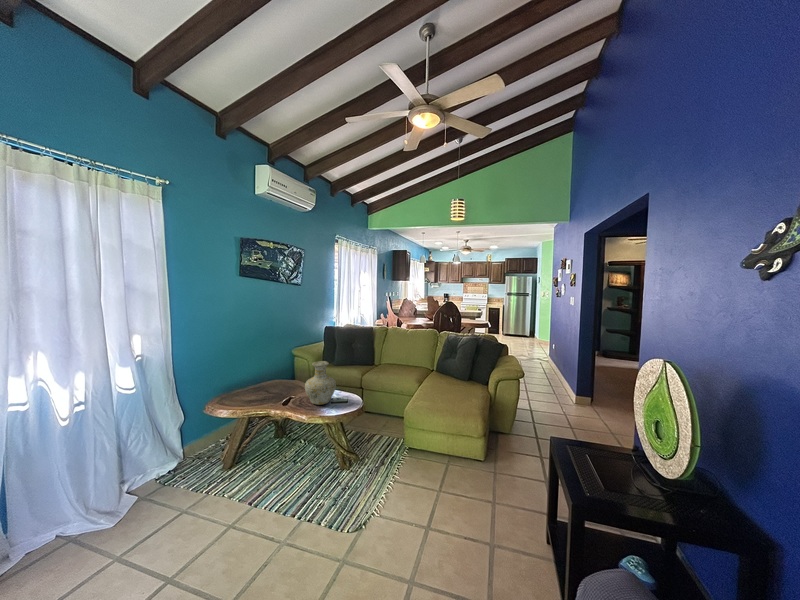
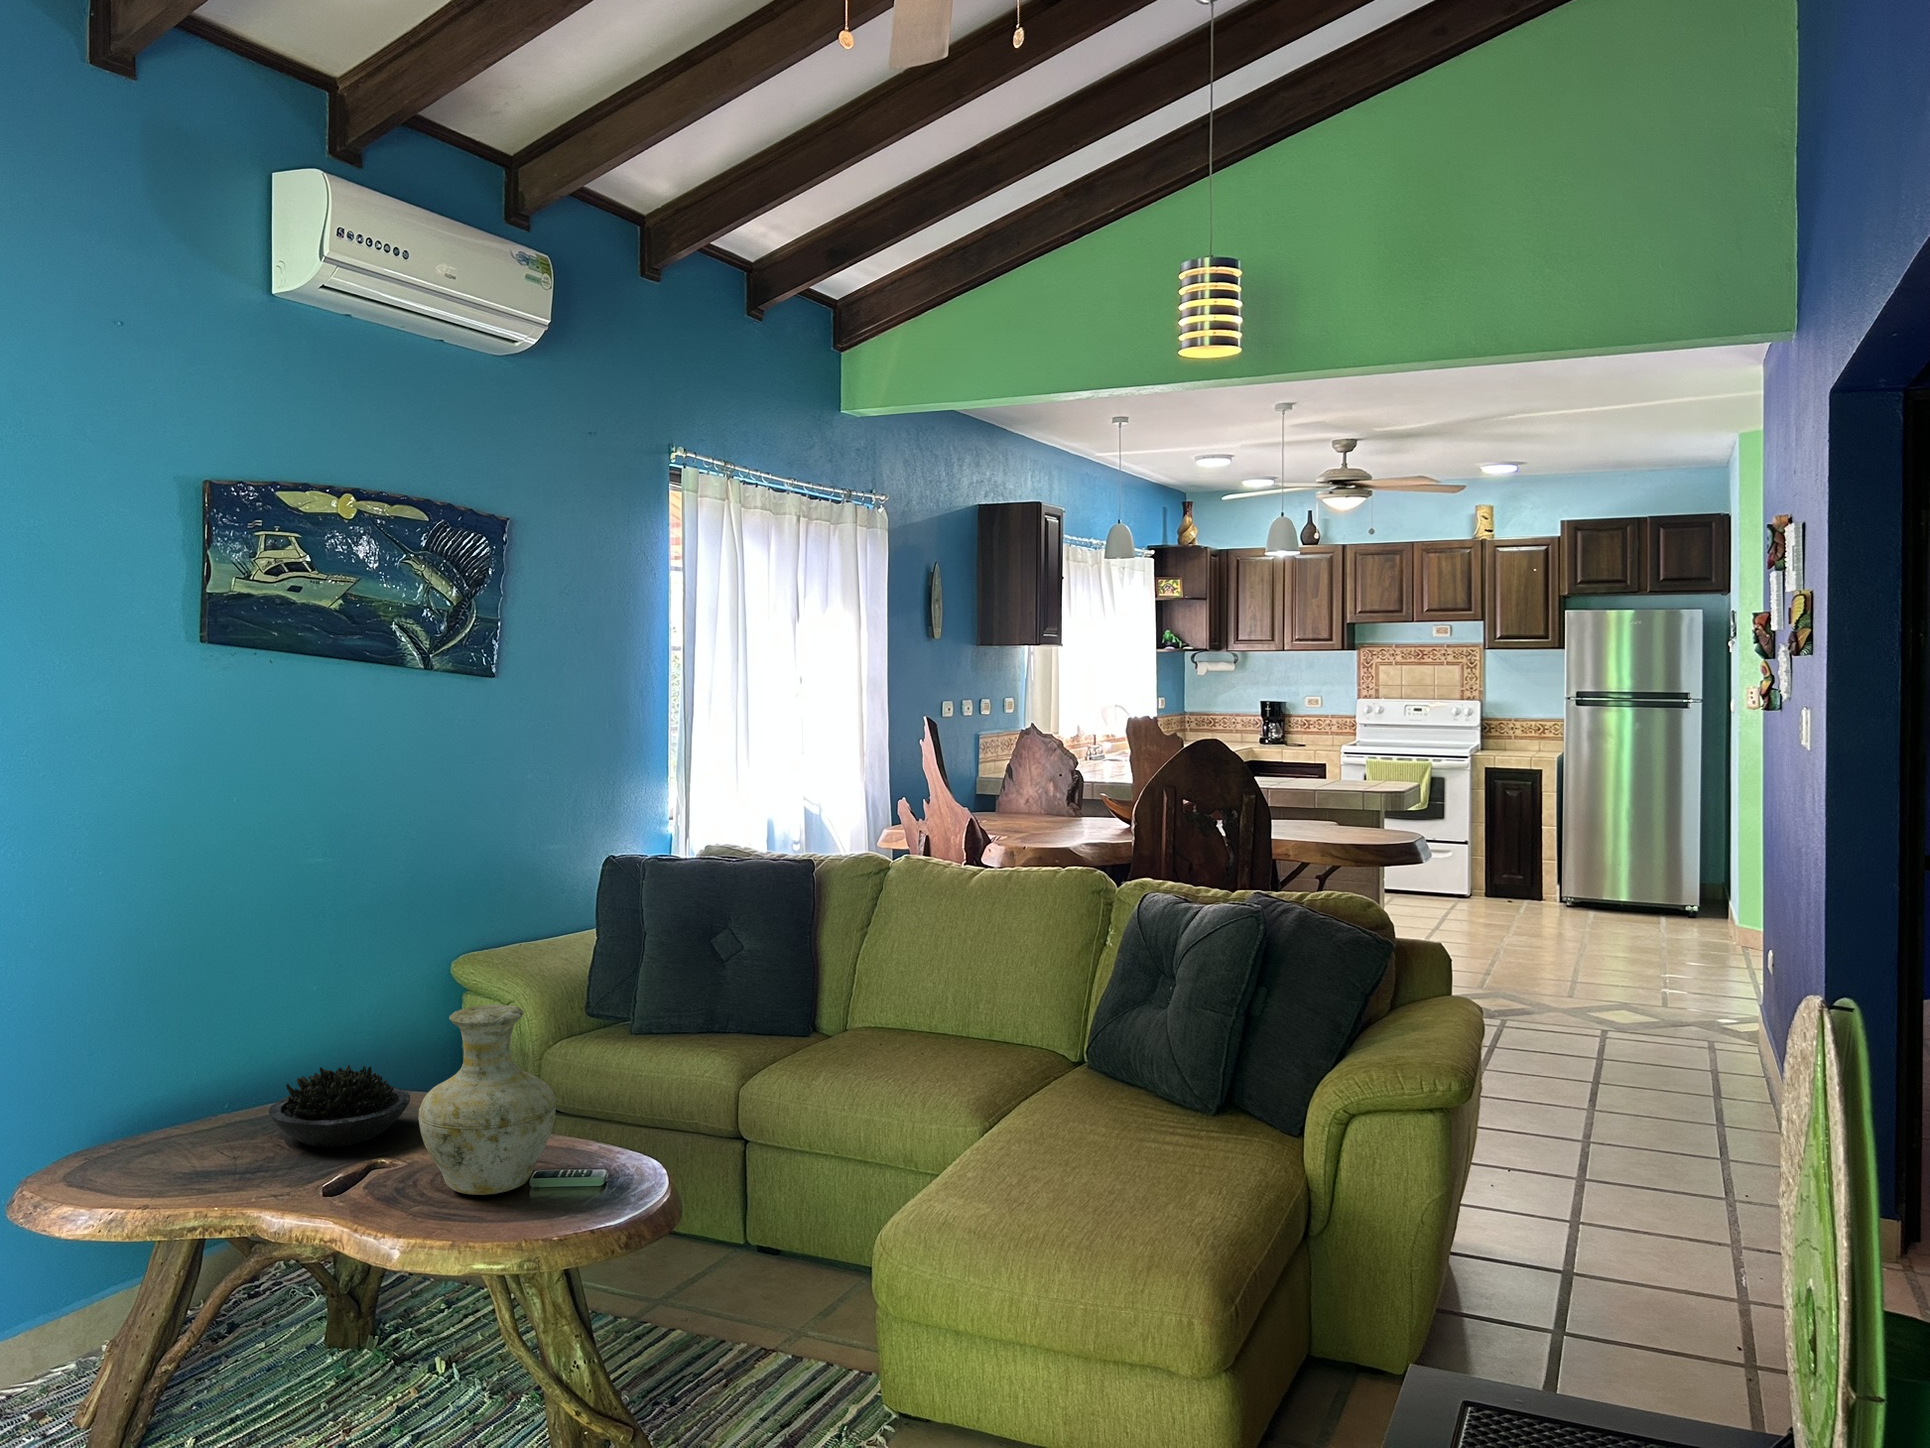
succulent plant: none [264,374,297,394] -> present [269,1065,410,1147]

